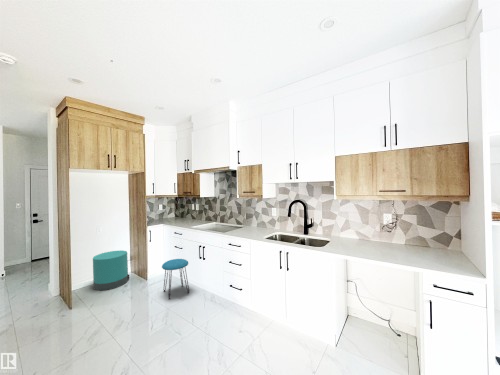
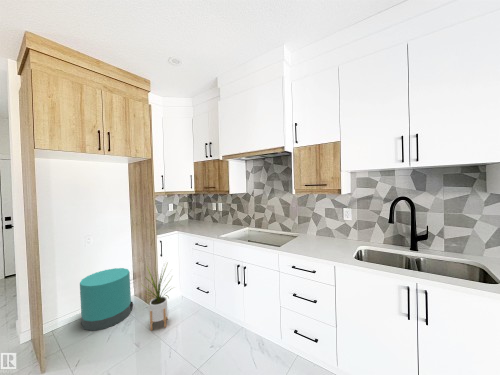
house plant: none [133,243,160,291] -> present [145,267,168,330]
stool: present [162,259,189,299] -> none [183,283,224,349]

